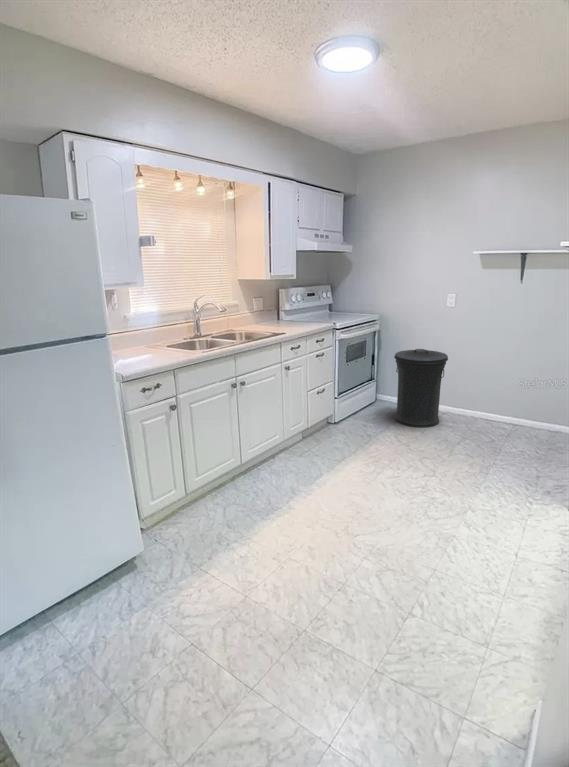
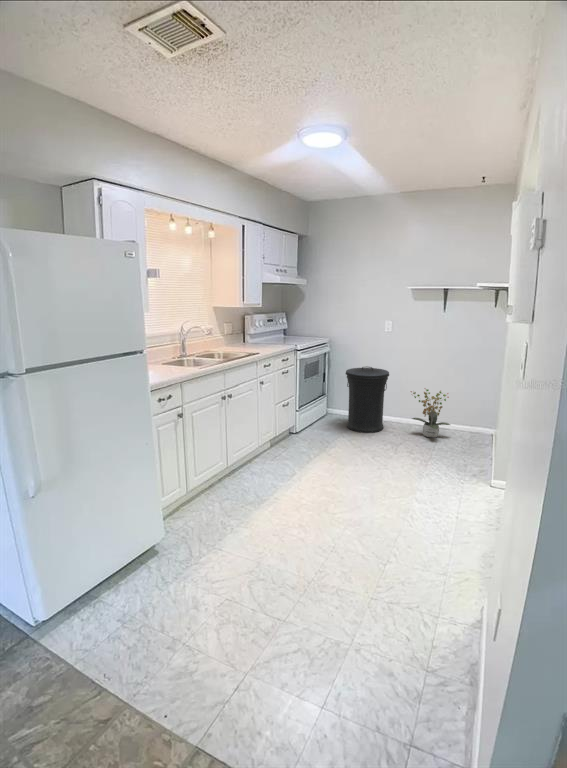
potted plant: none [473,376,524,437] -> present [411,389,450,438]

